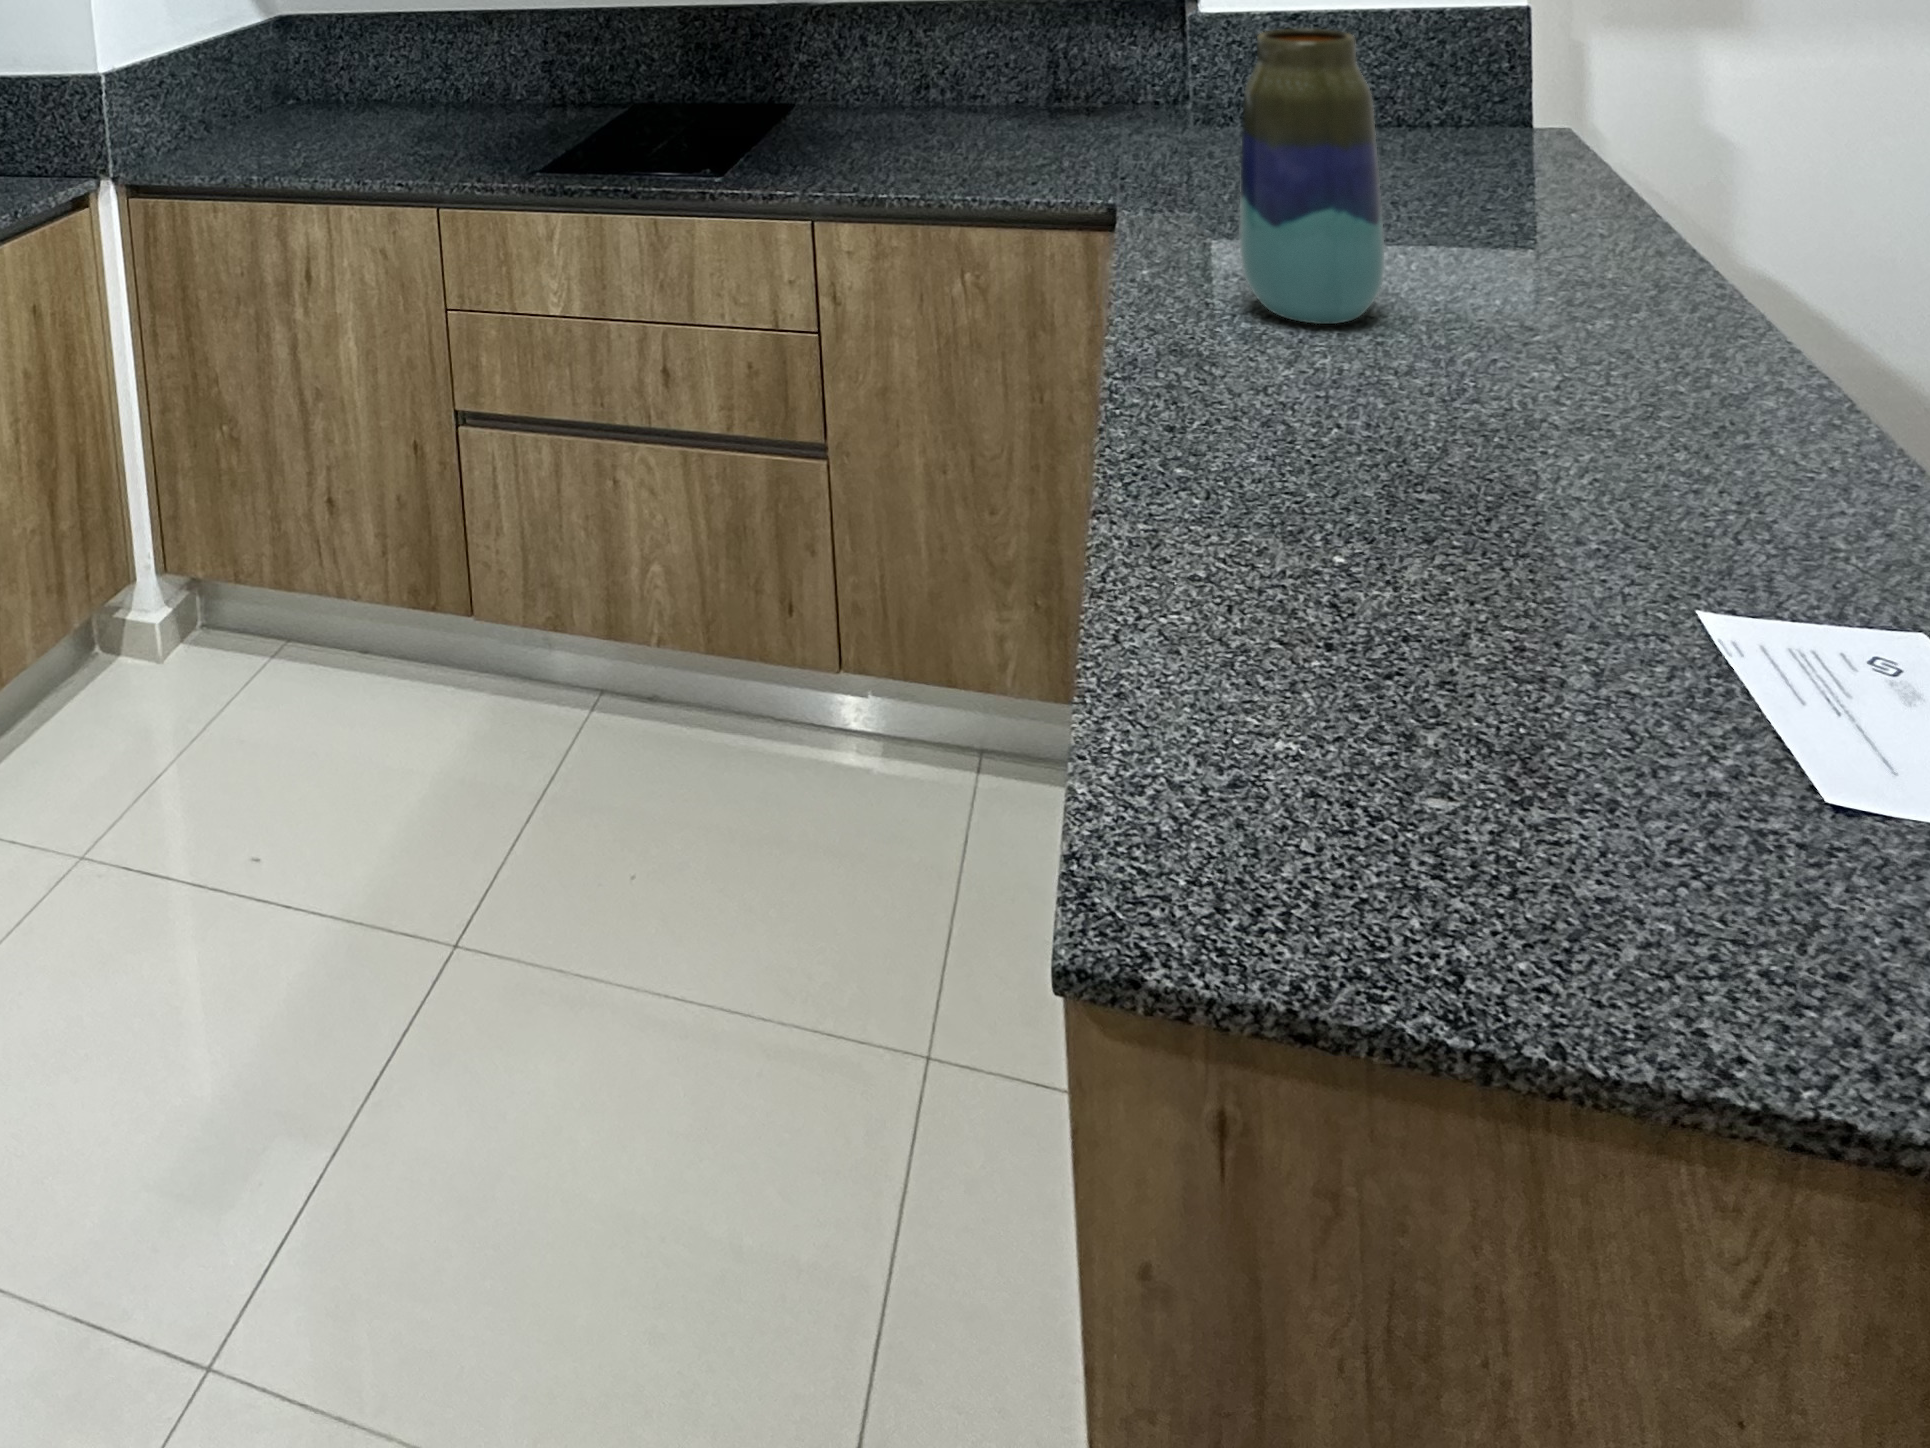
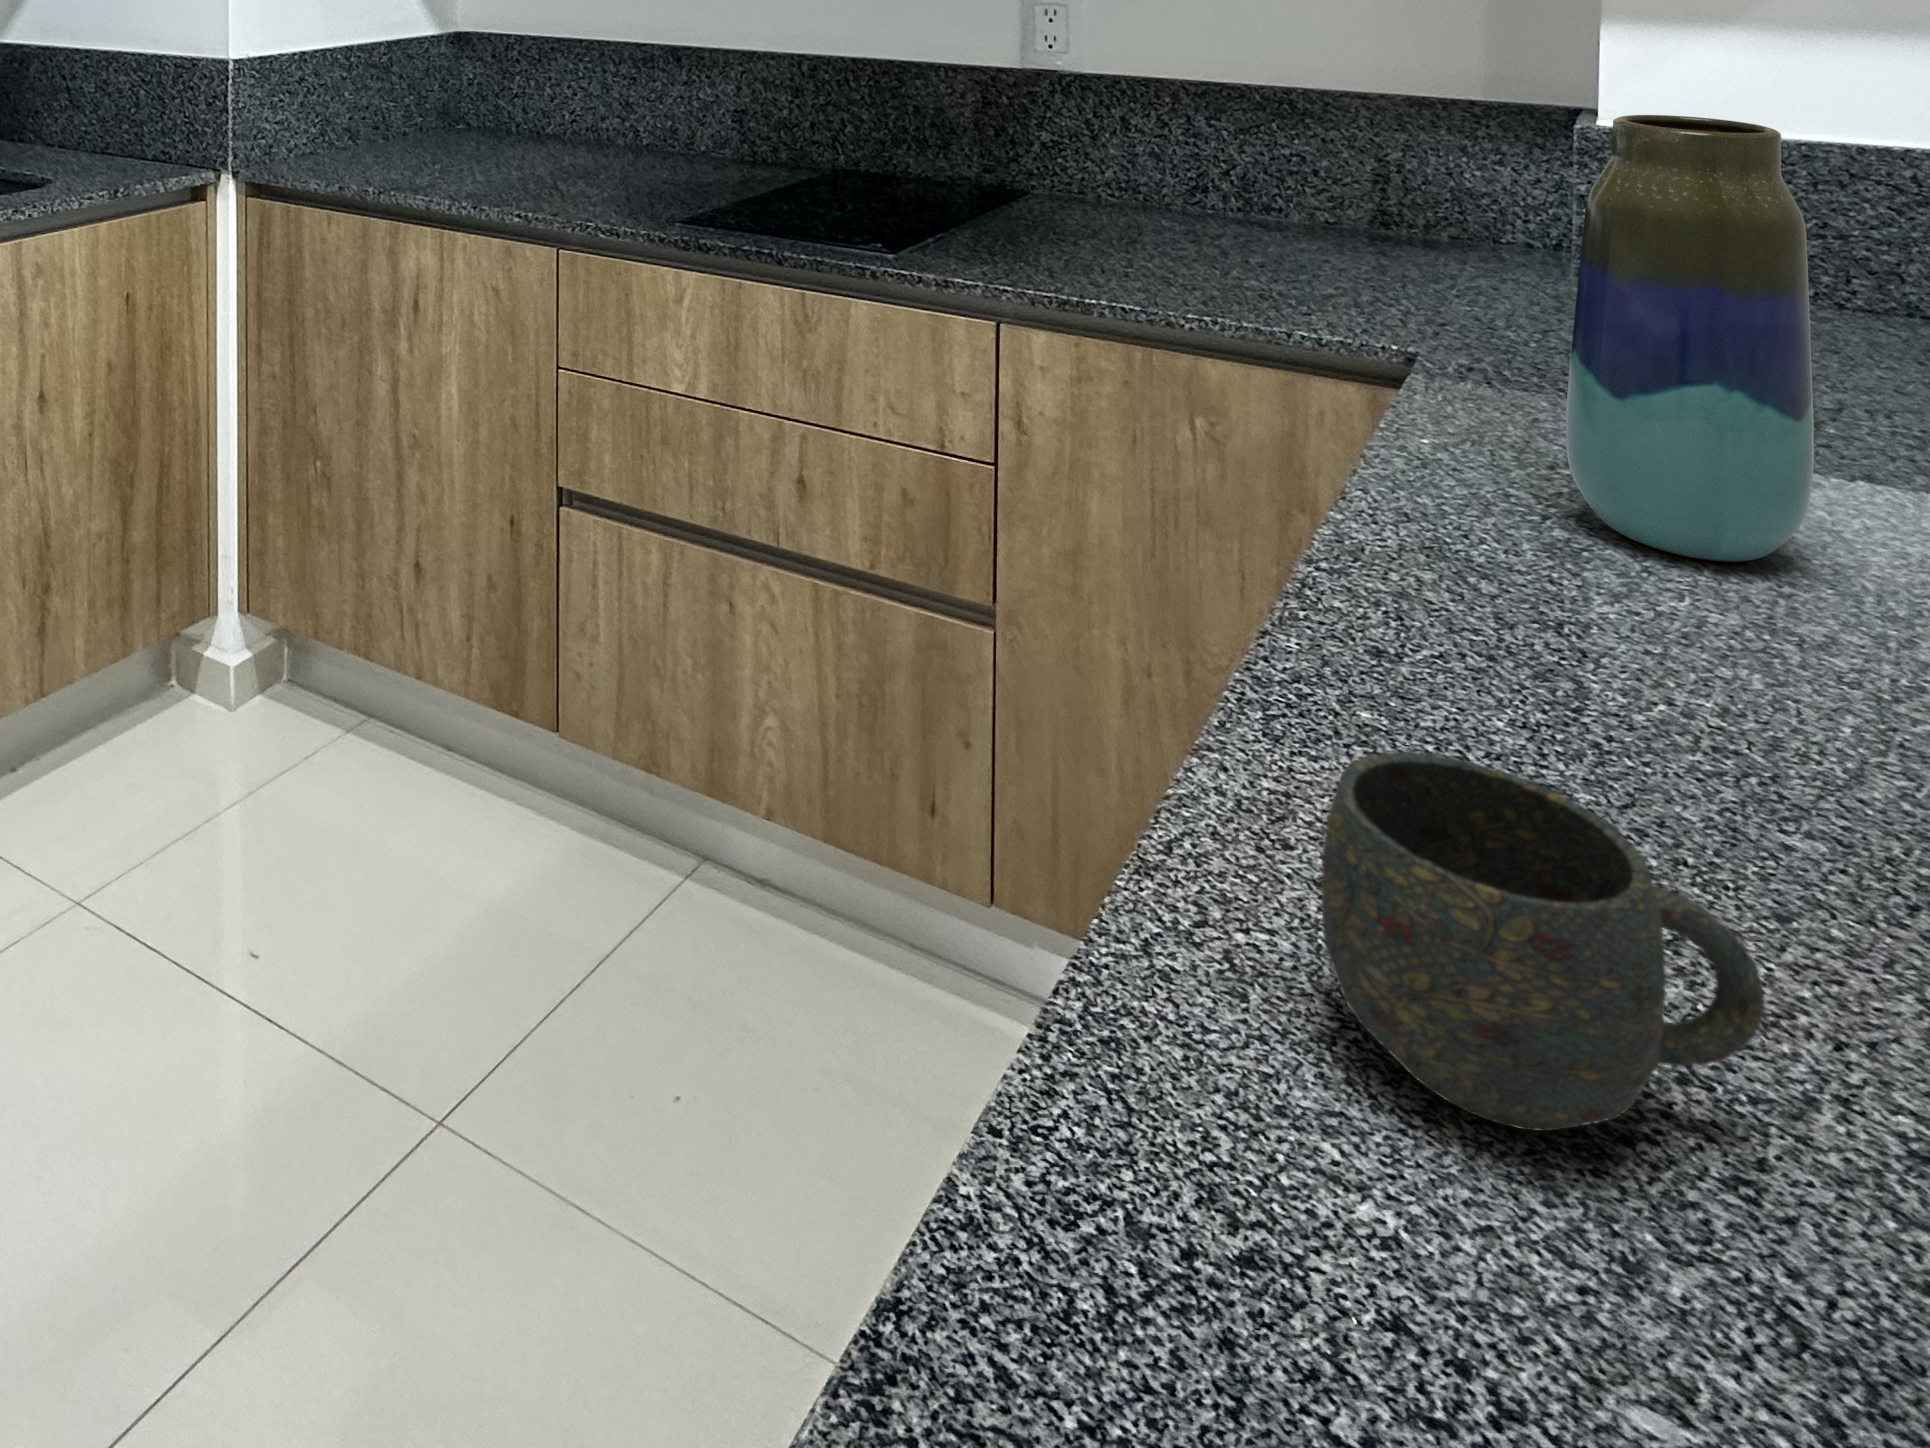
mug: none [1216,481,1450,685] -> present [1321,752,1765,1131]

